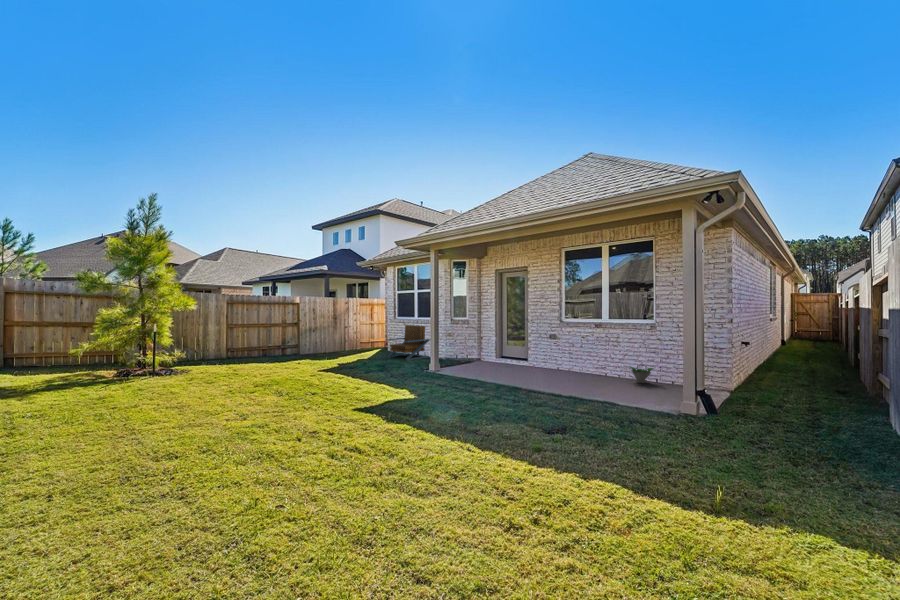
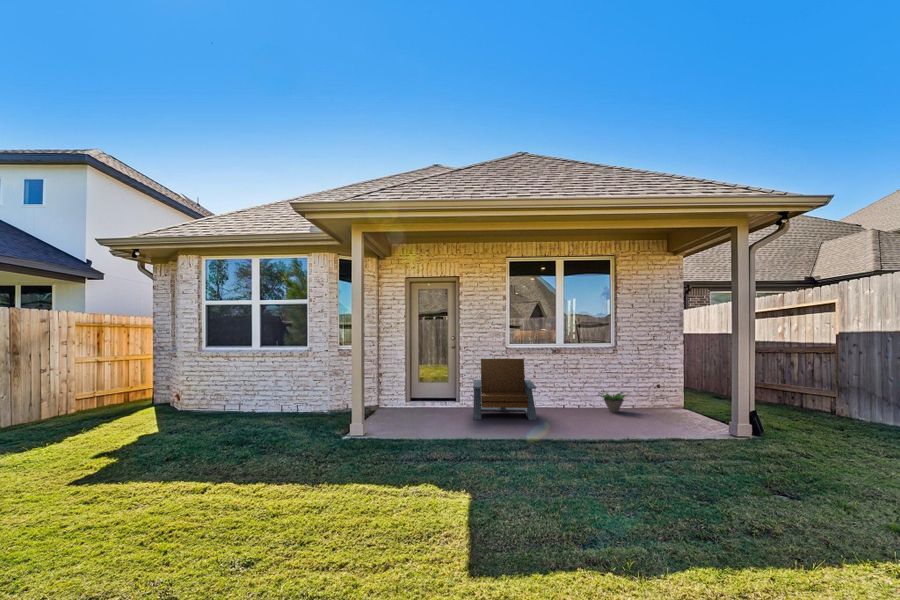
lounge chair: present [387,325,430,360] -> present [473,359,537,420]

